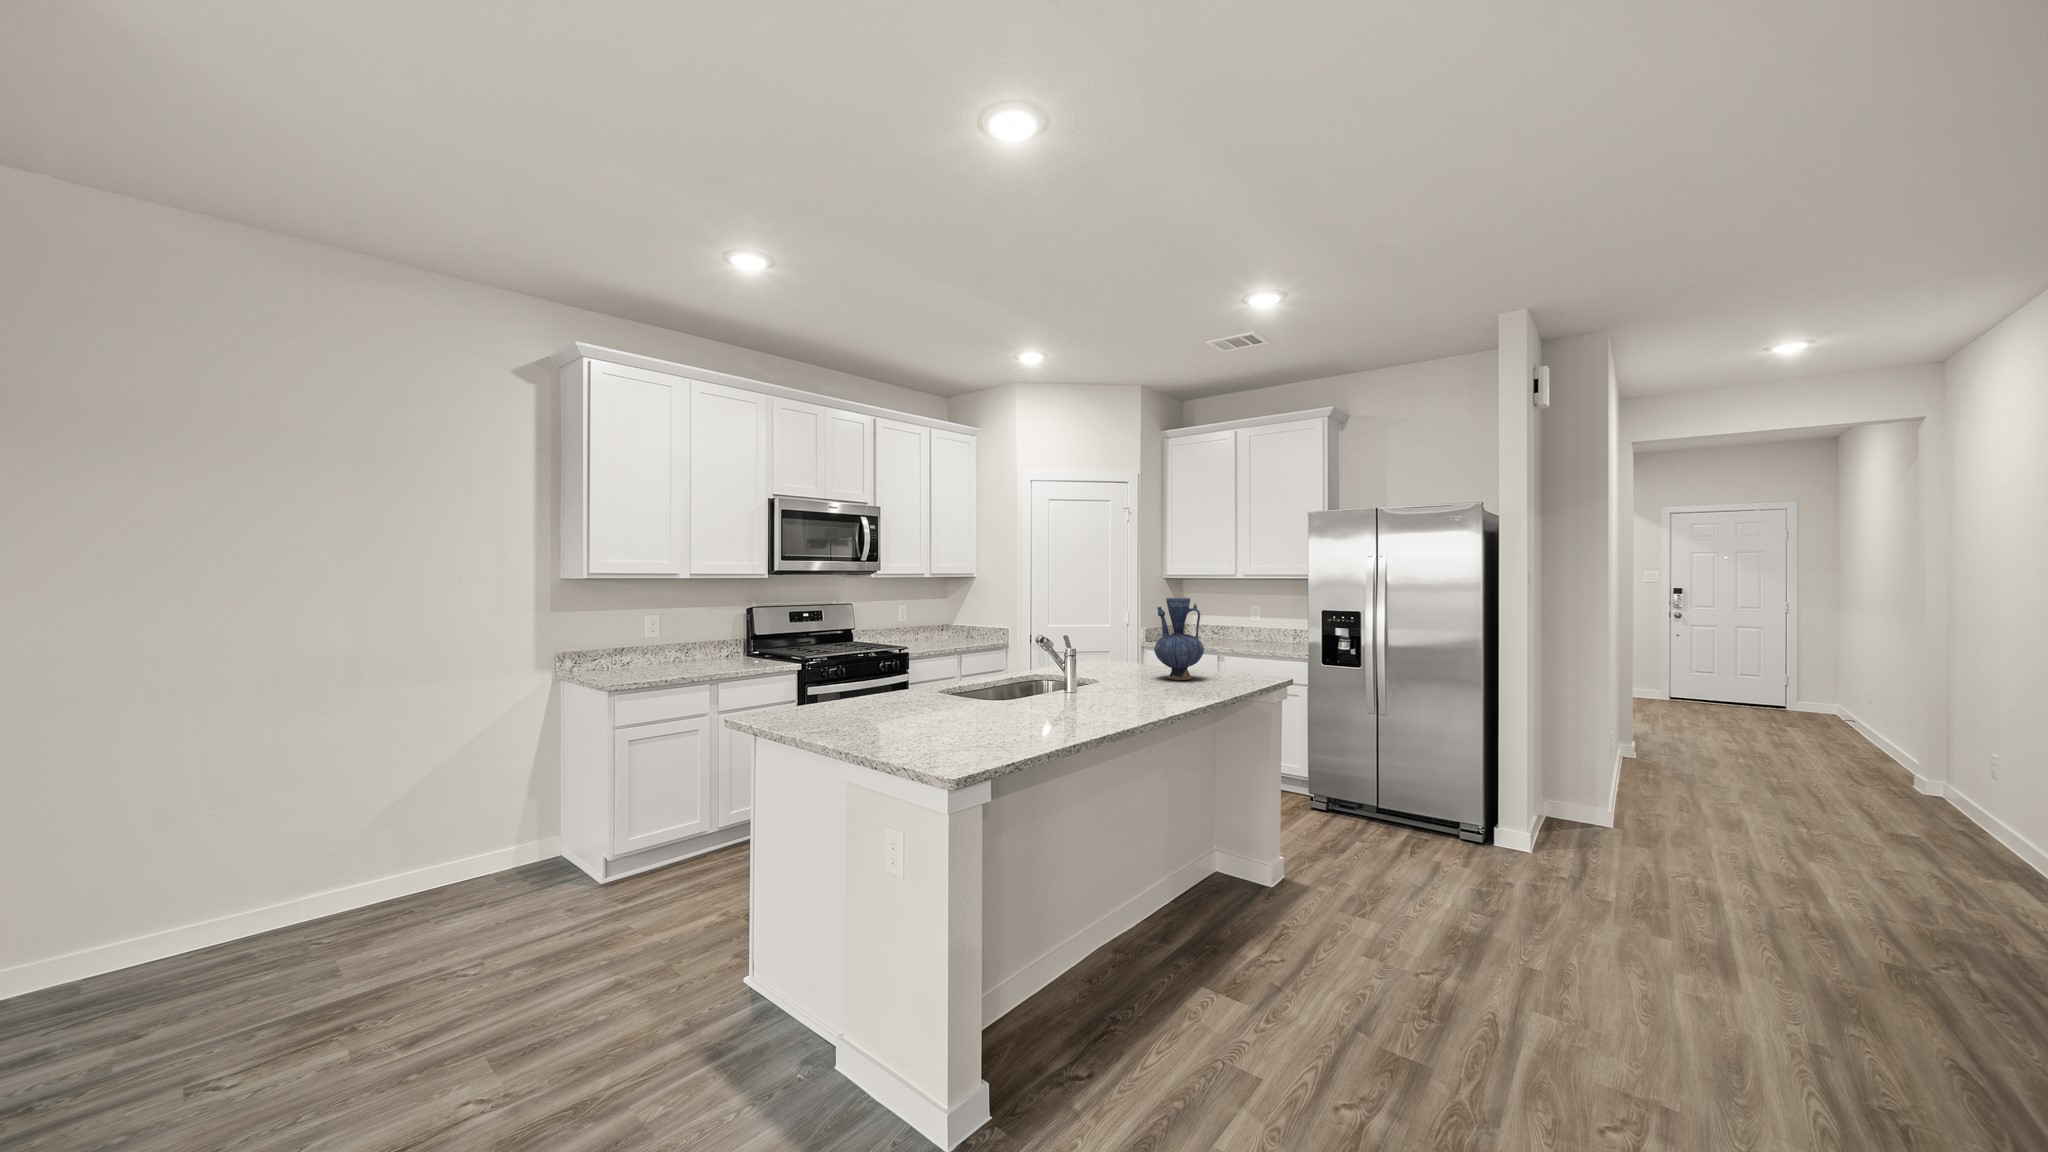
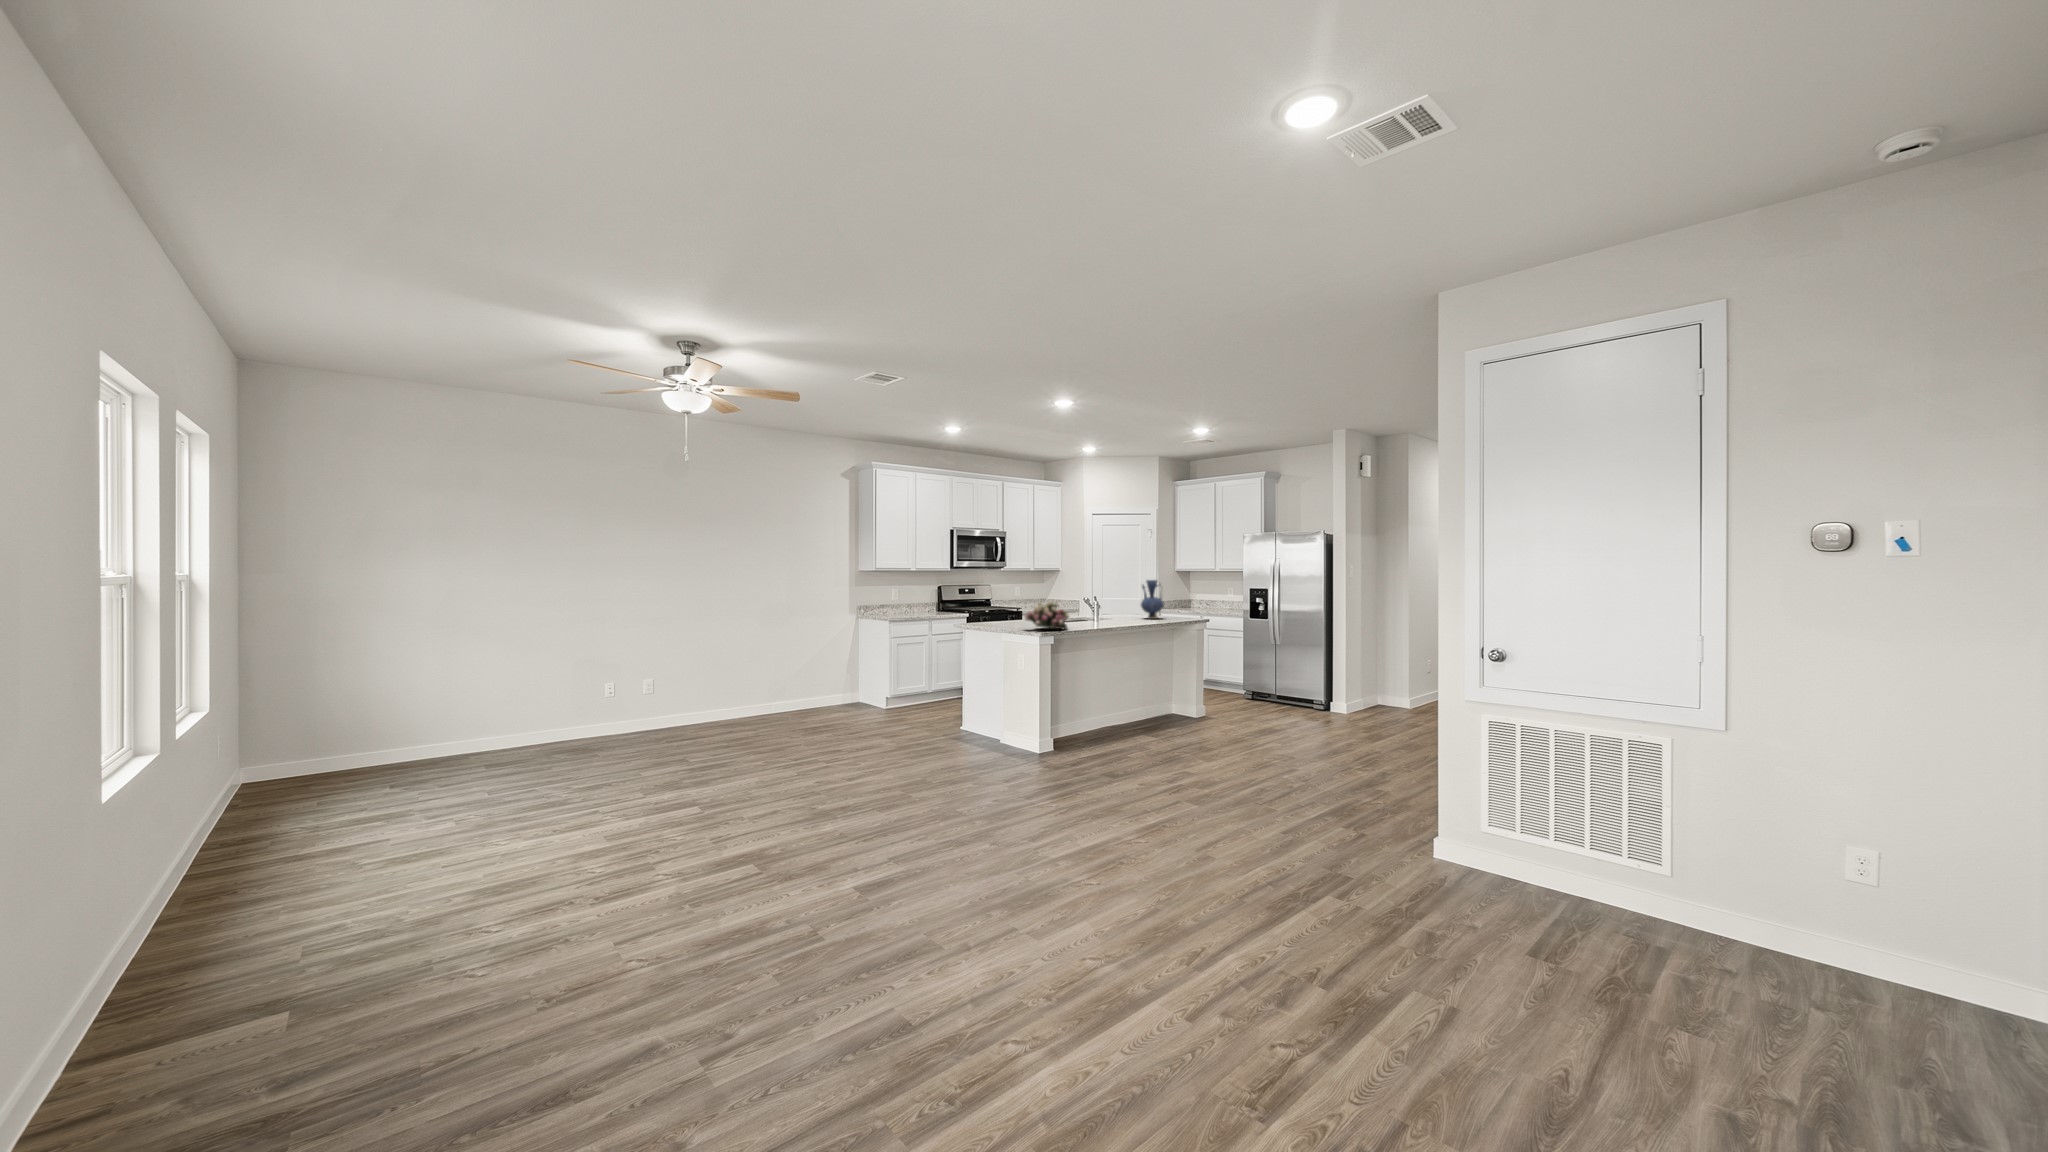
flower arrangement: none [906,660,1026,737] -> present [1025,602,1069,630]

